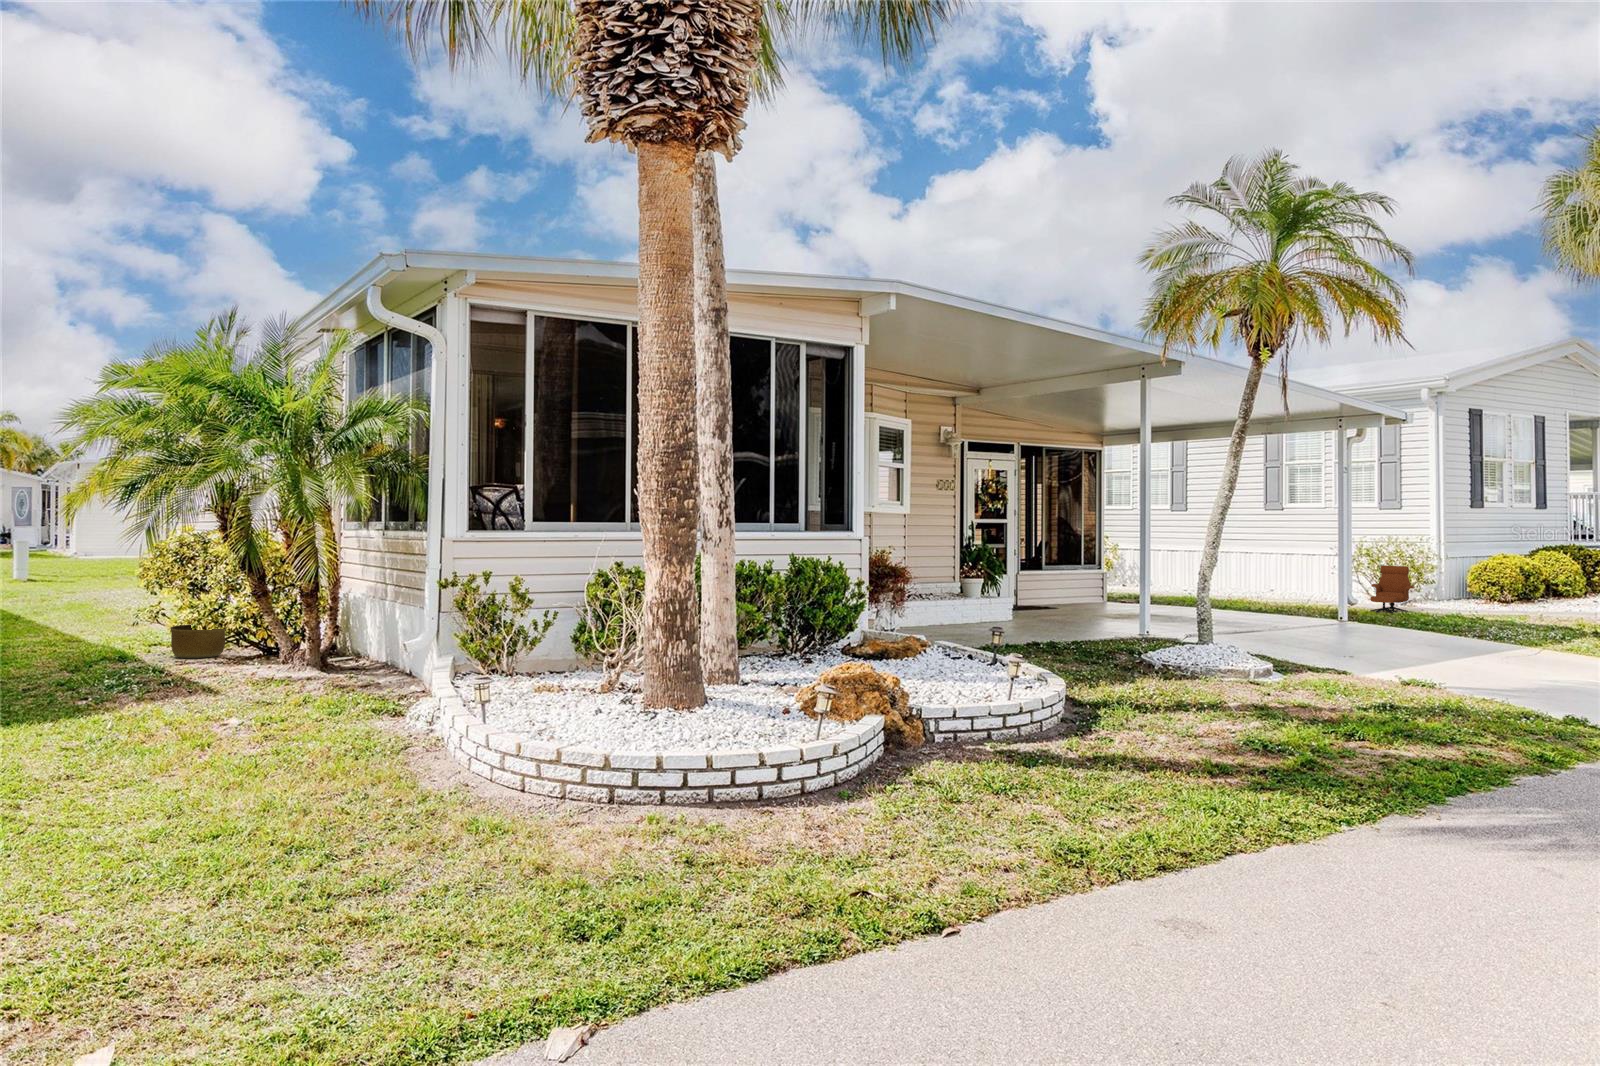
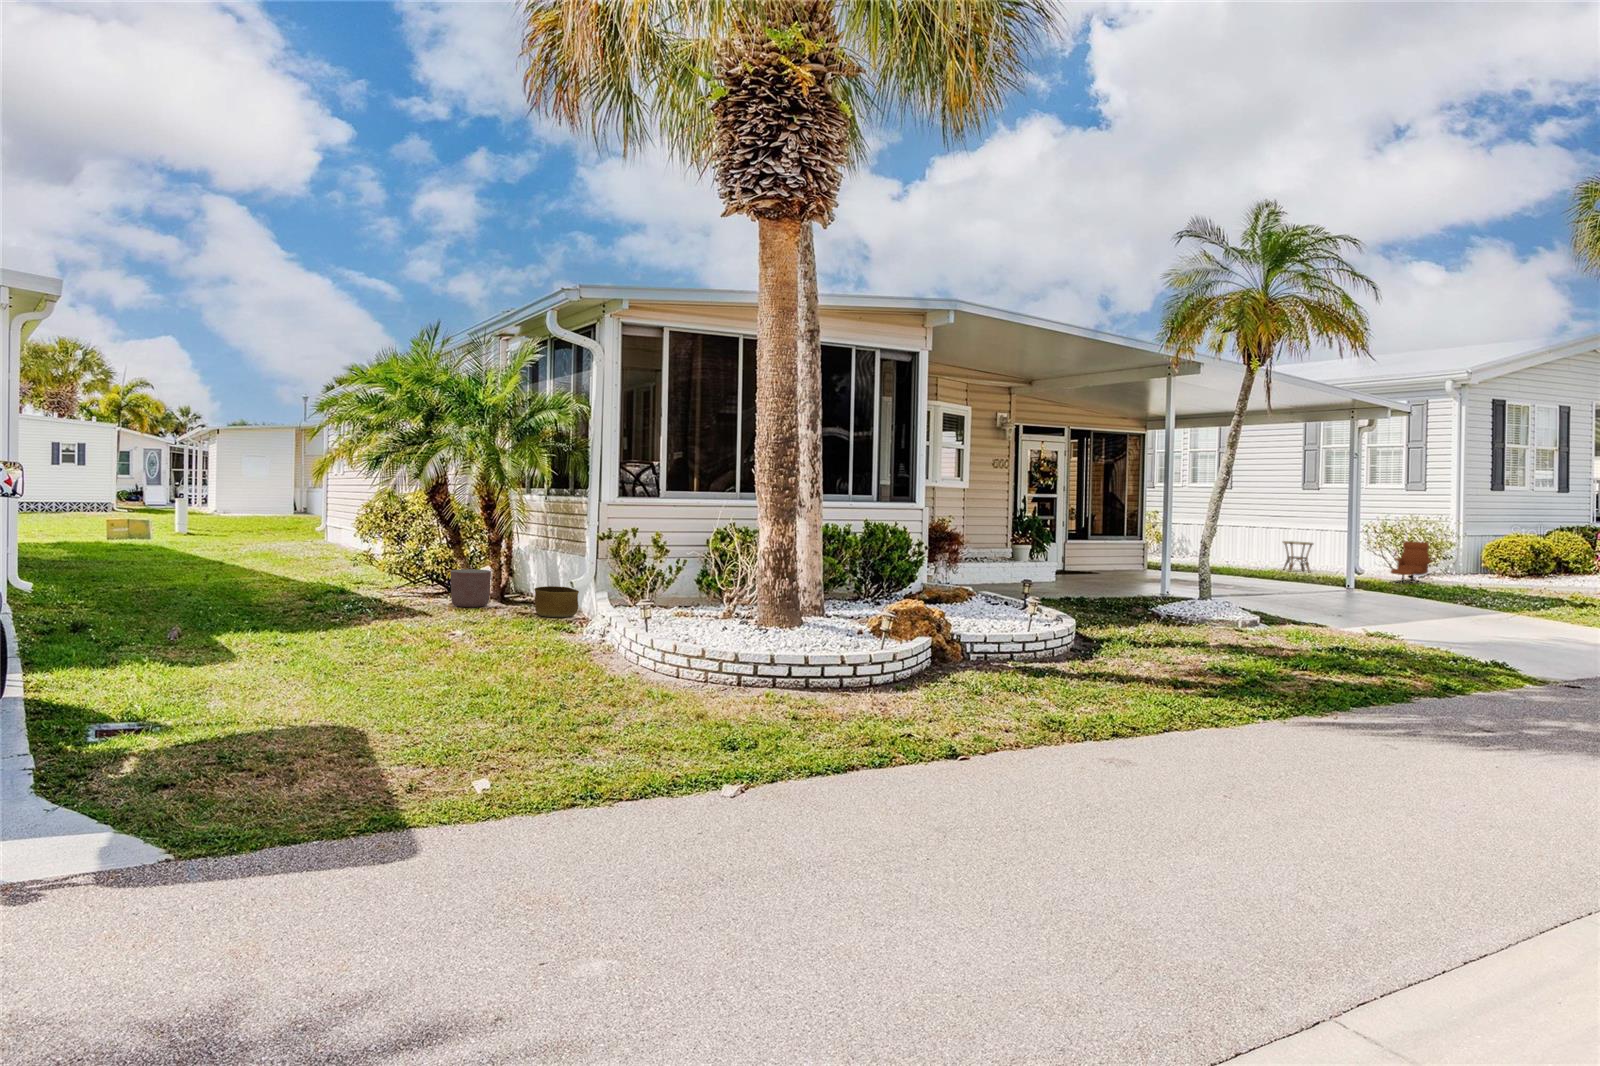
side table: none [1247,568,1282,602] -> present [1283,541,1313,572]
basket: present [170,625,226,658] -> present [534,586,579,617]
planter: none [255,627,311,677] -> present [451,569,491,607]

